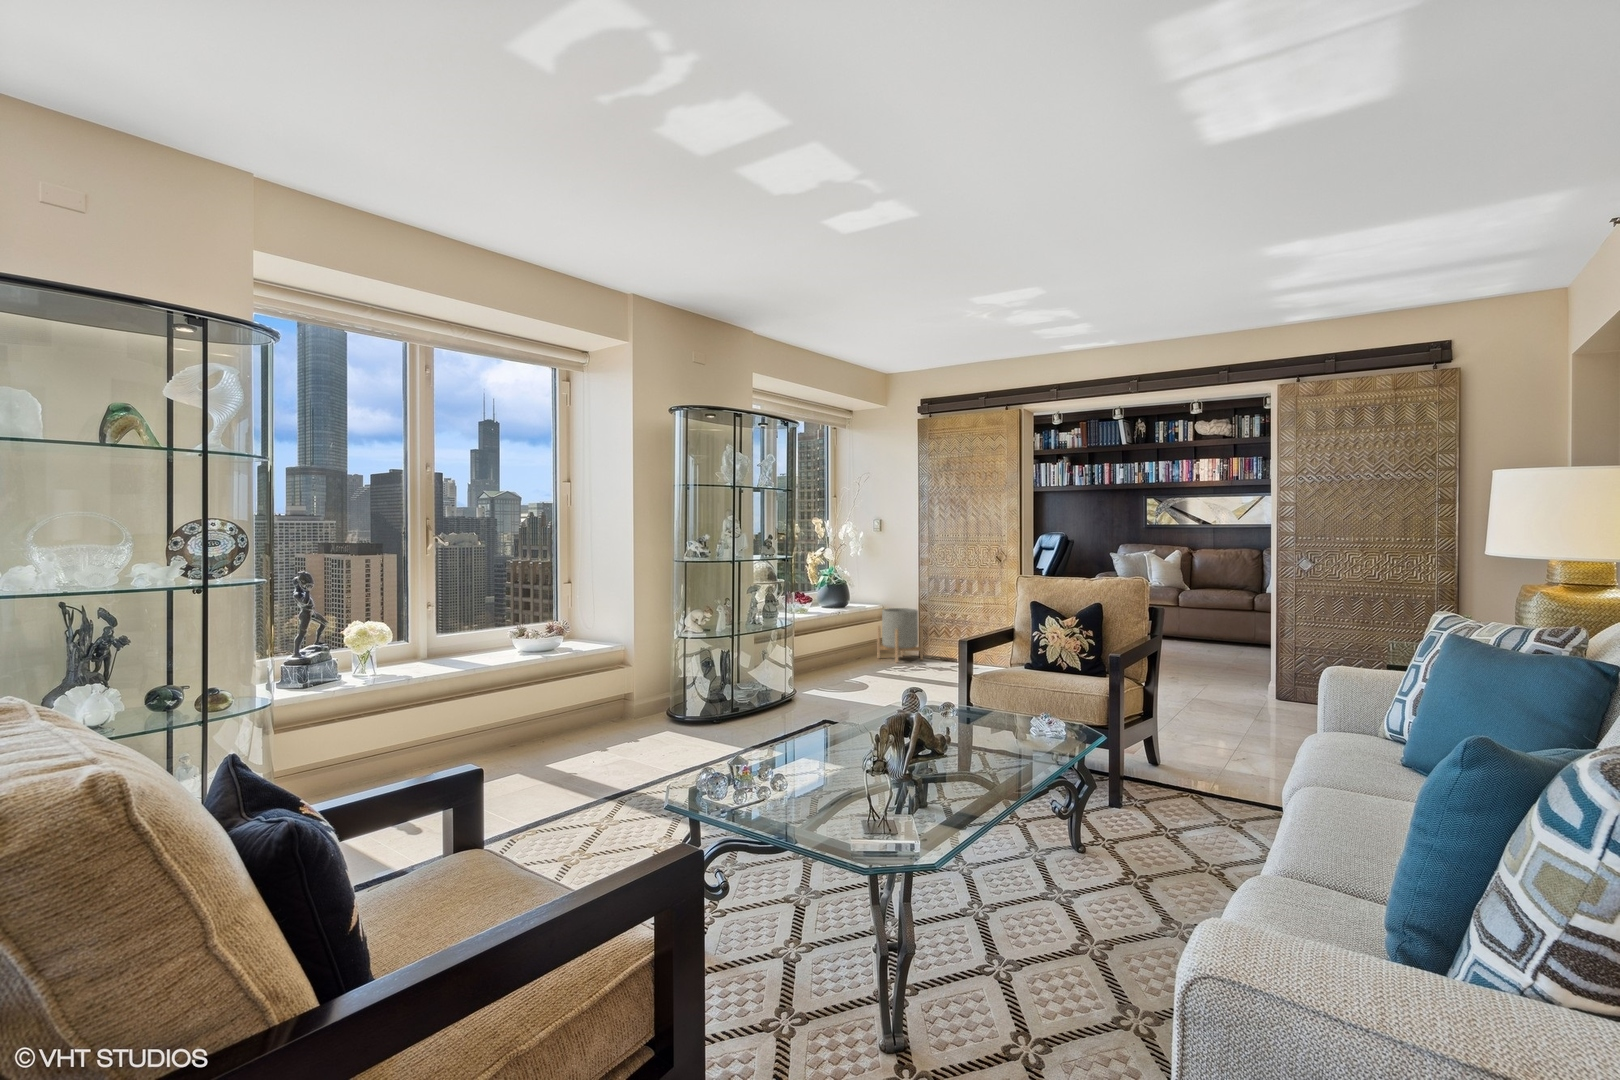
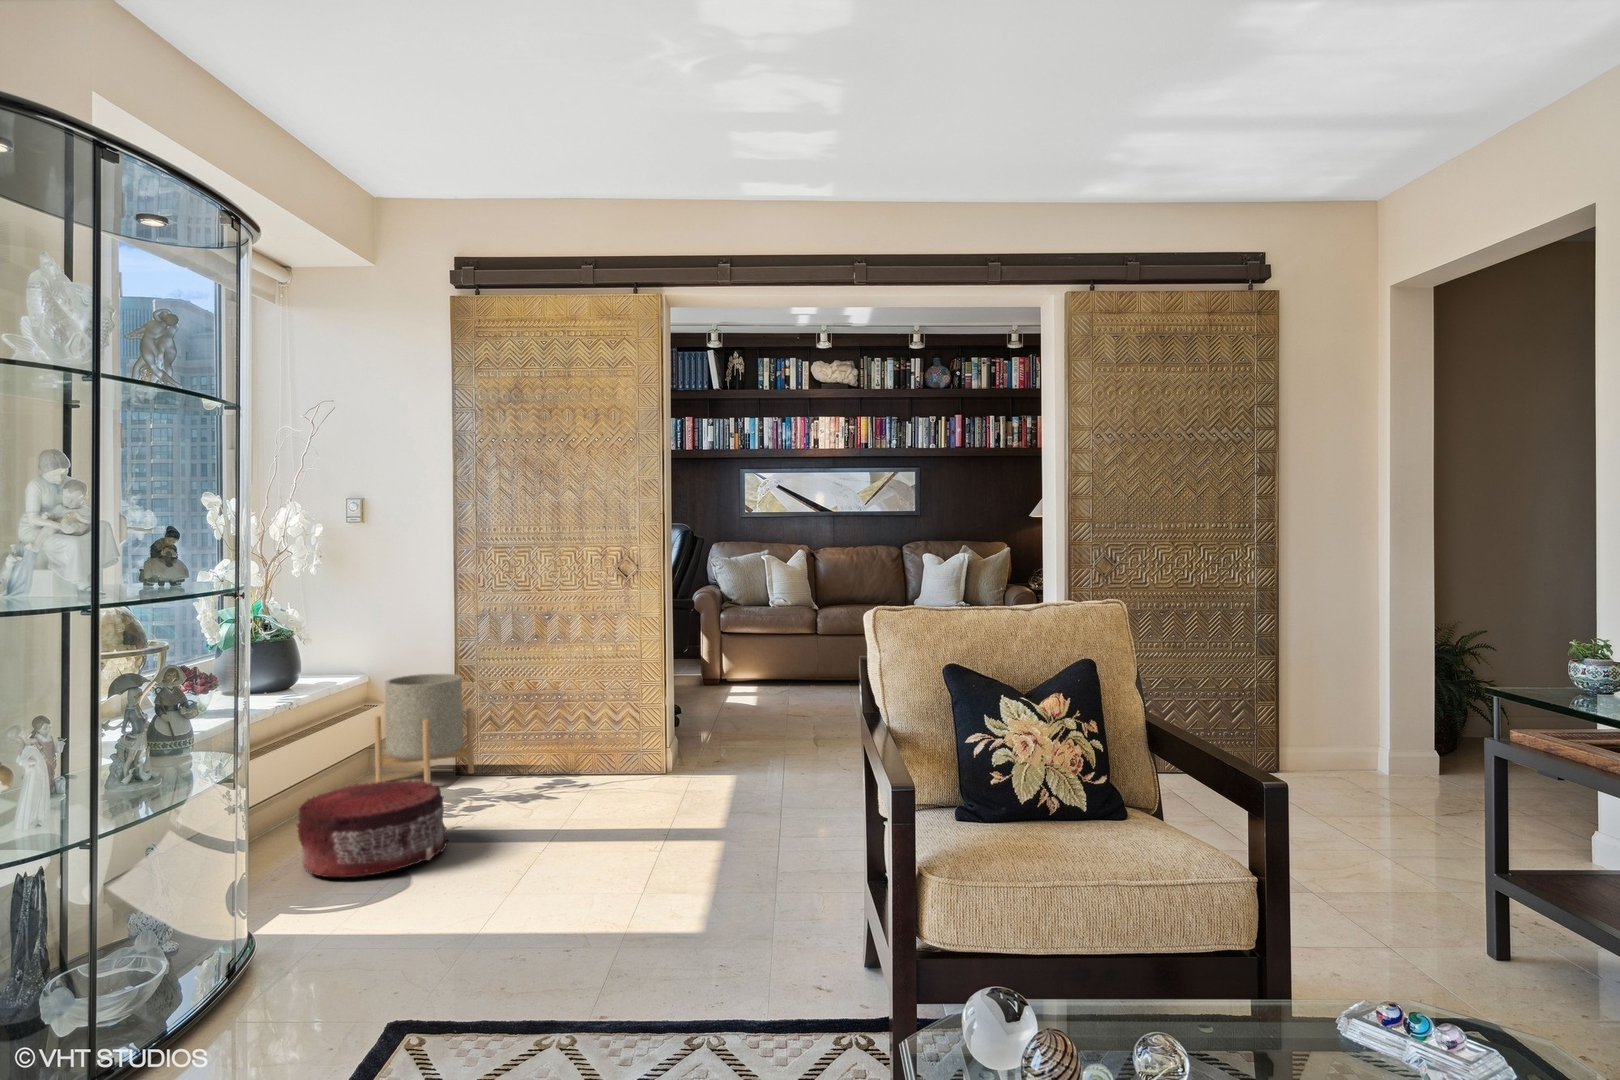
pouf: none [824,648,885,684] -> present [297,779,449,877]

